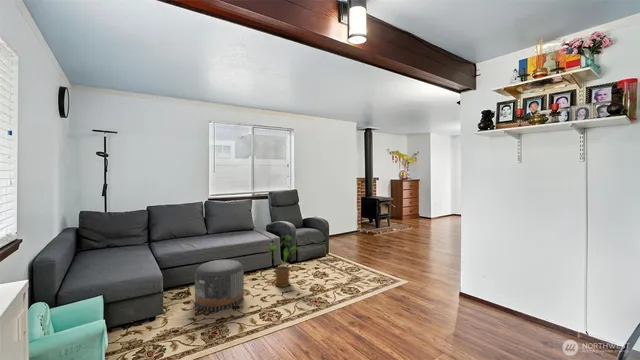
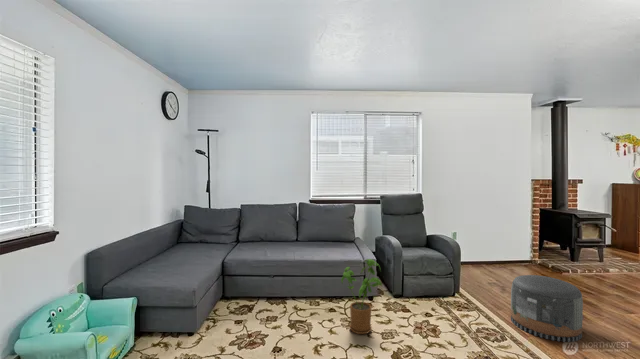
pouf: present [195,260,244,311] -> present [511,275,583,342]

